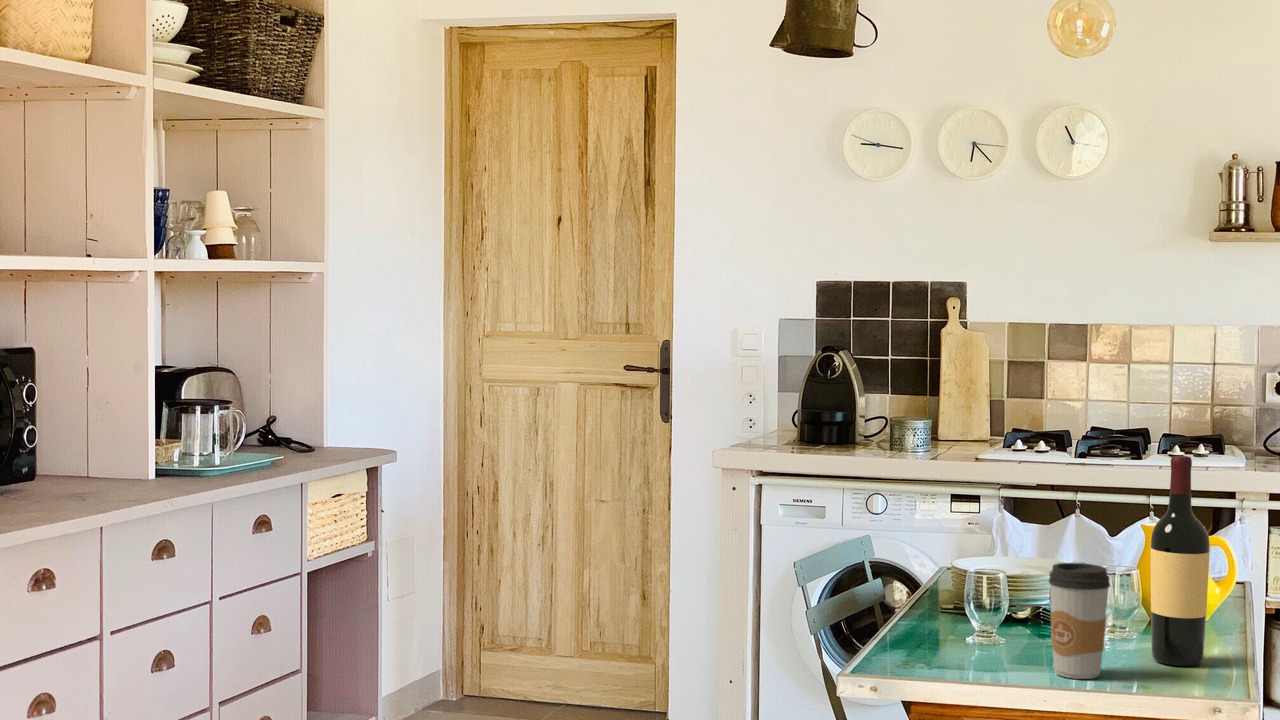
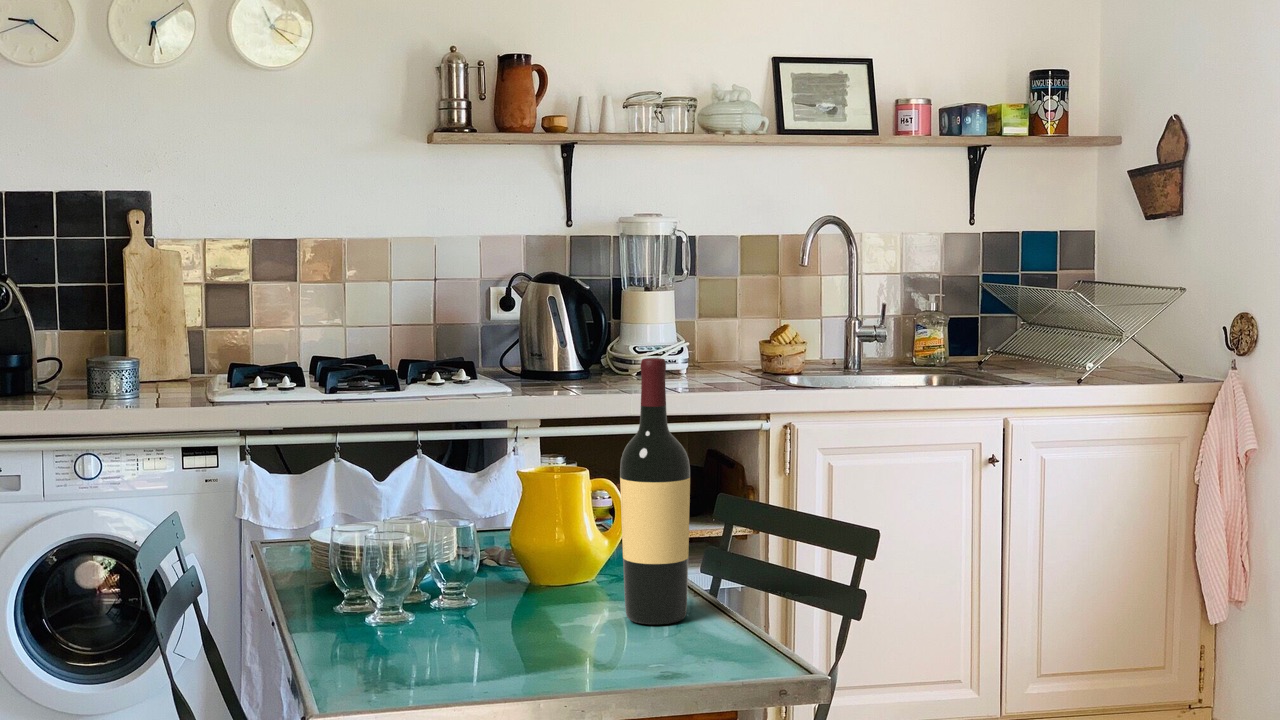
coffee cup: present [1049,563,1110,679] -> none [532,510,613,667]

